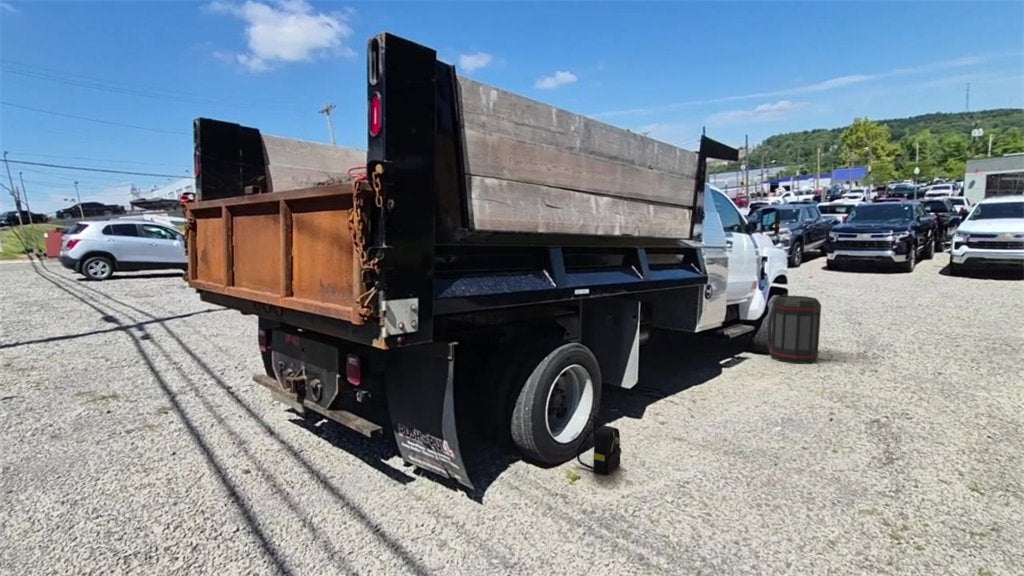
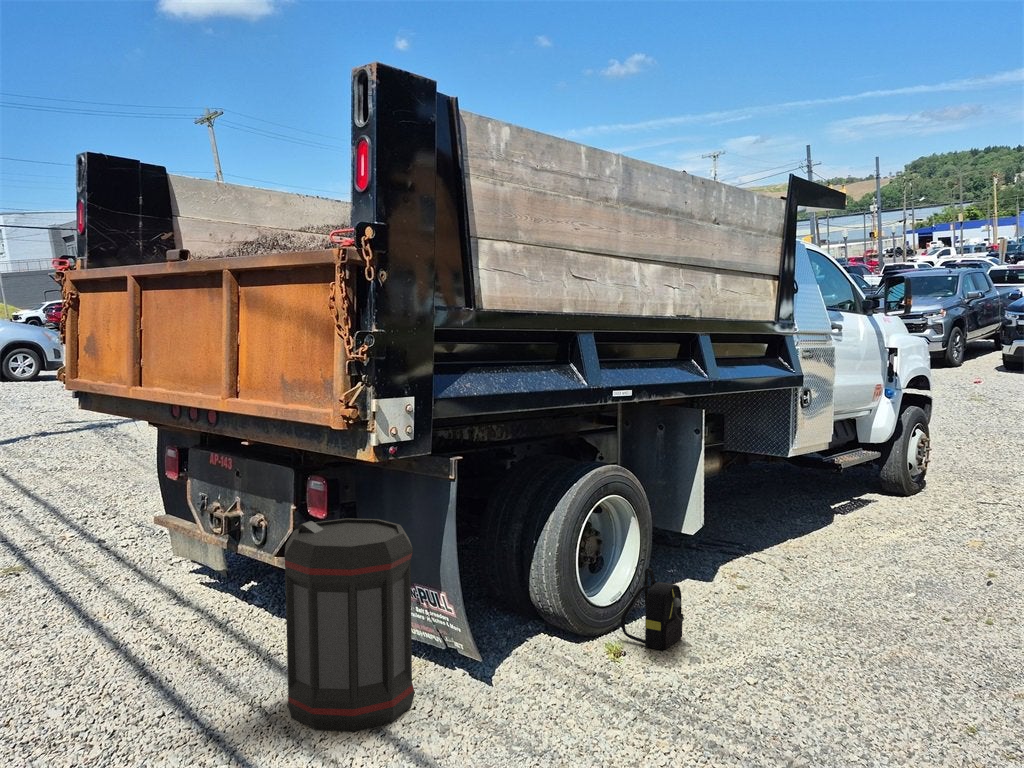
trash can: present [769,296,821,364] -> present [285,518,414,732]

